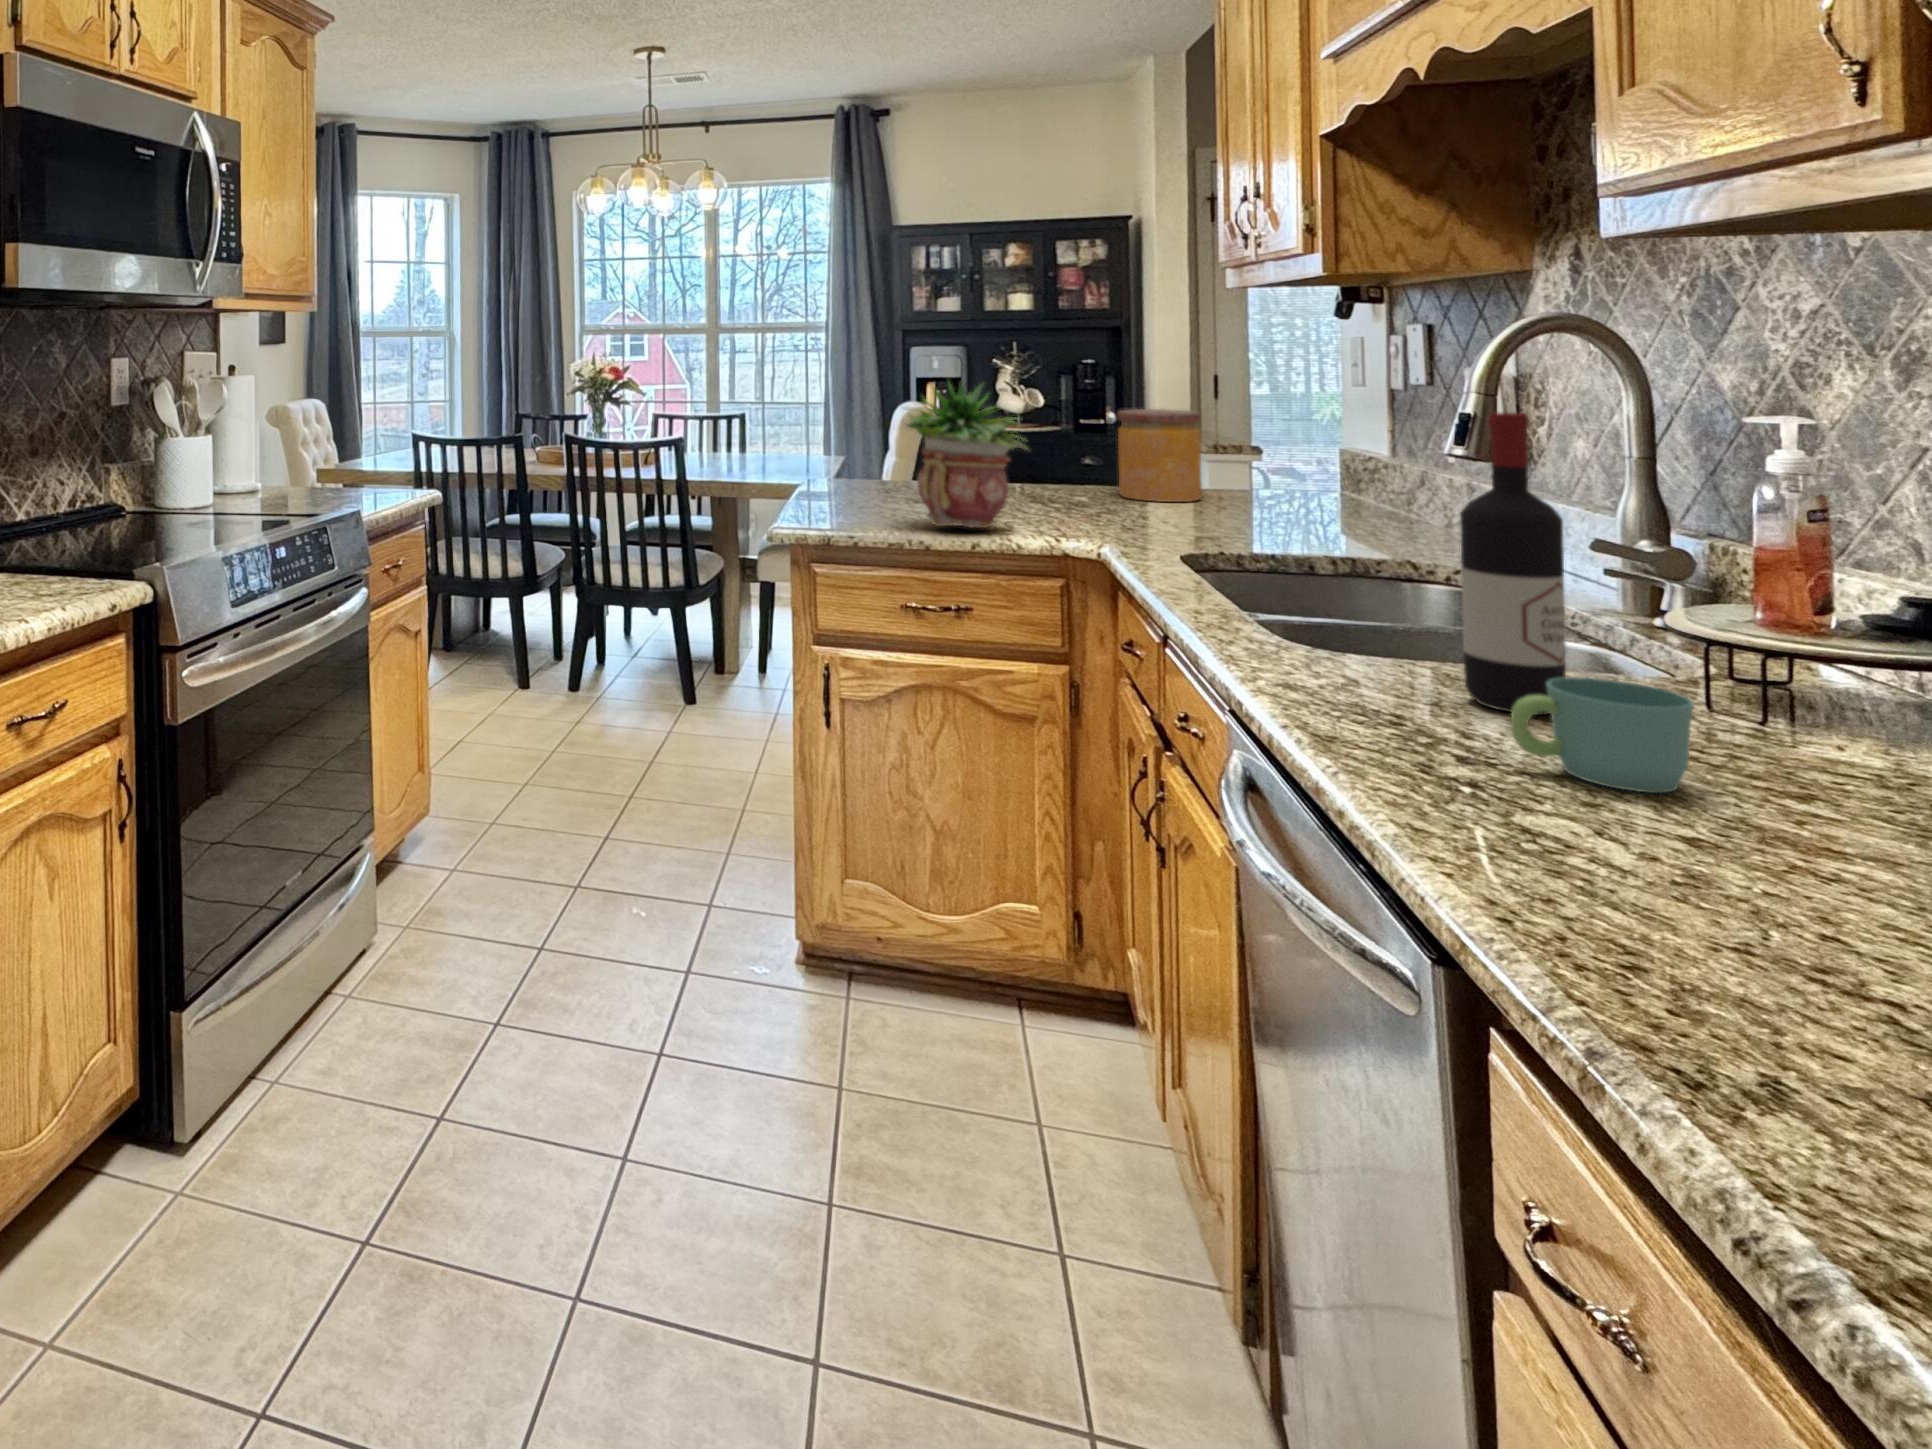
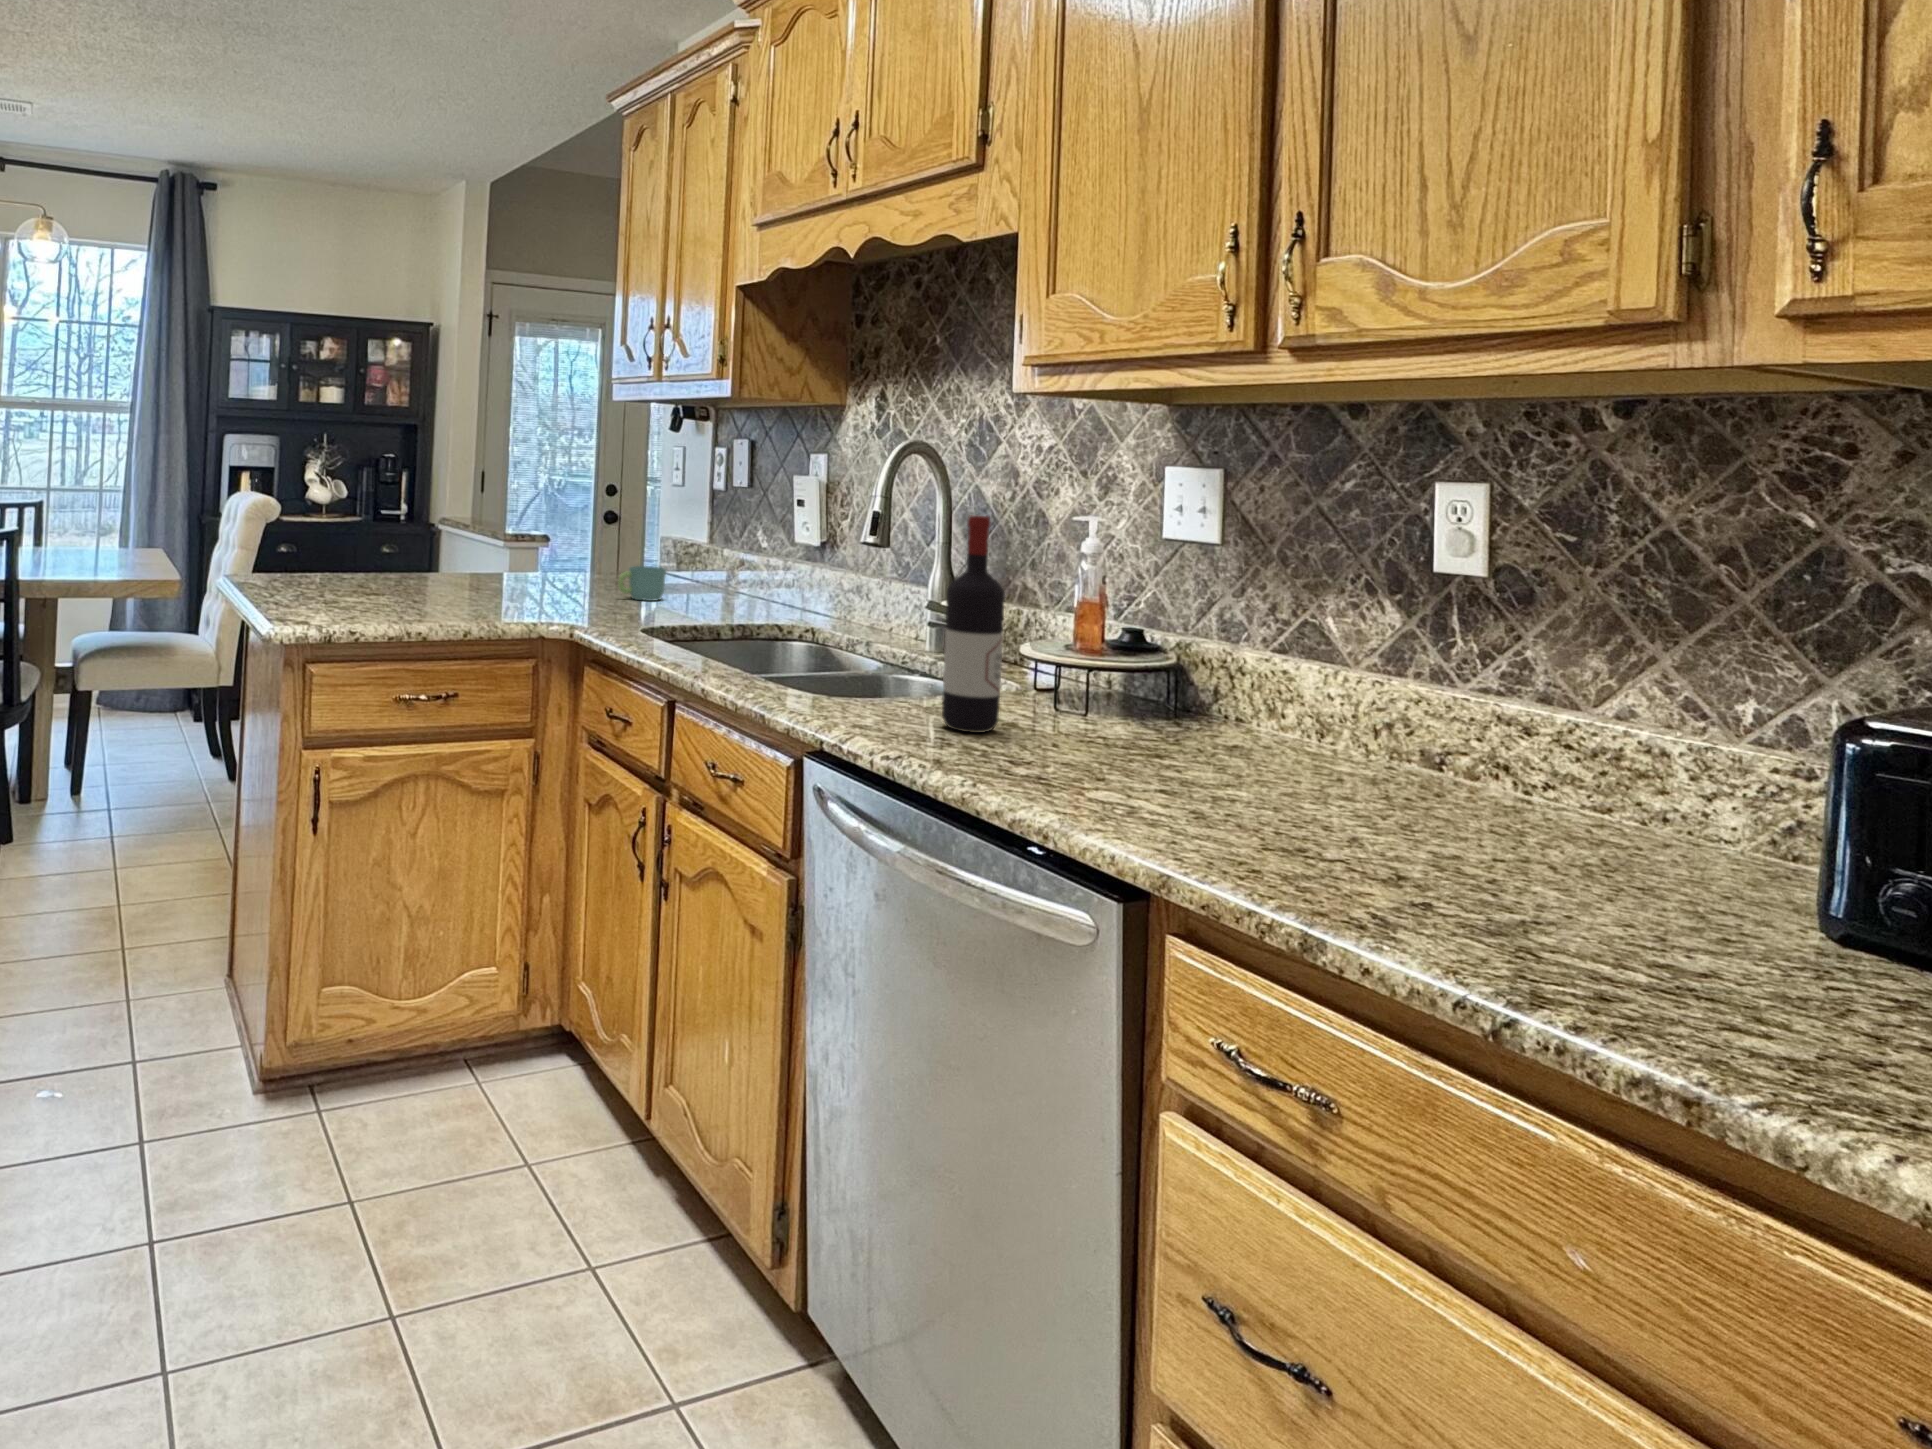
potted plant: present [907,381,1028,528] -> none [392,473,513,621]
jar: present [1117,409,1202,502] -> none [526,506,594,589]
mug: present [1511,677,1694,793] -> present [618,566,666,601]

